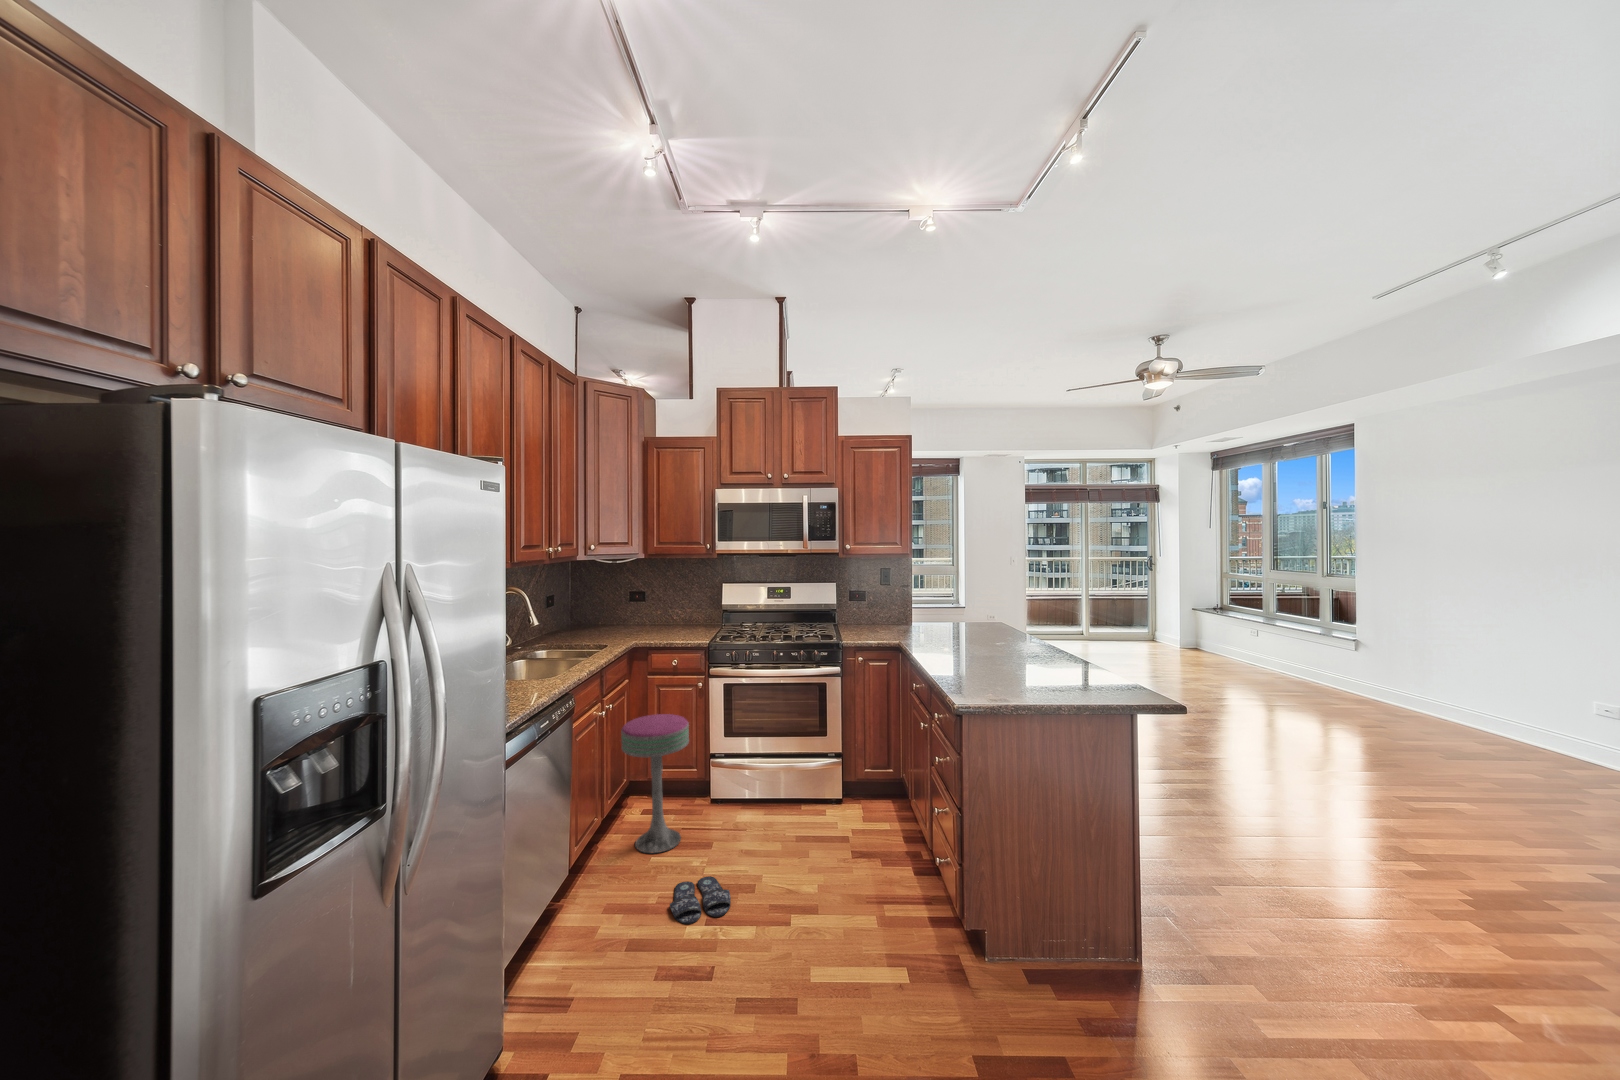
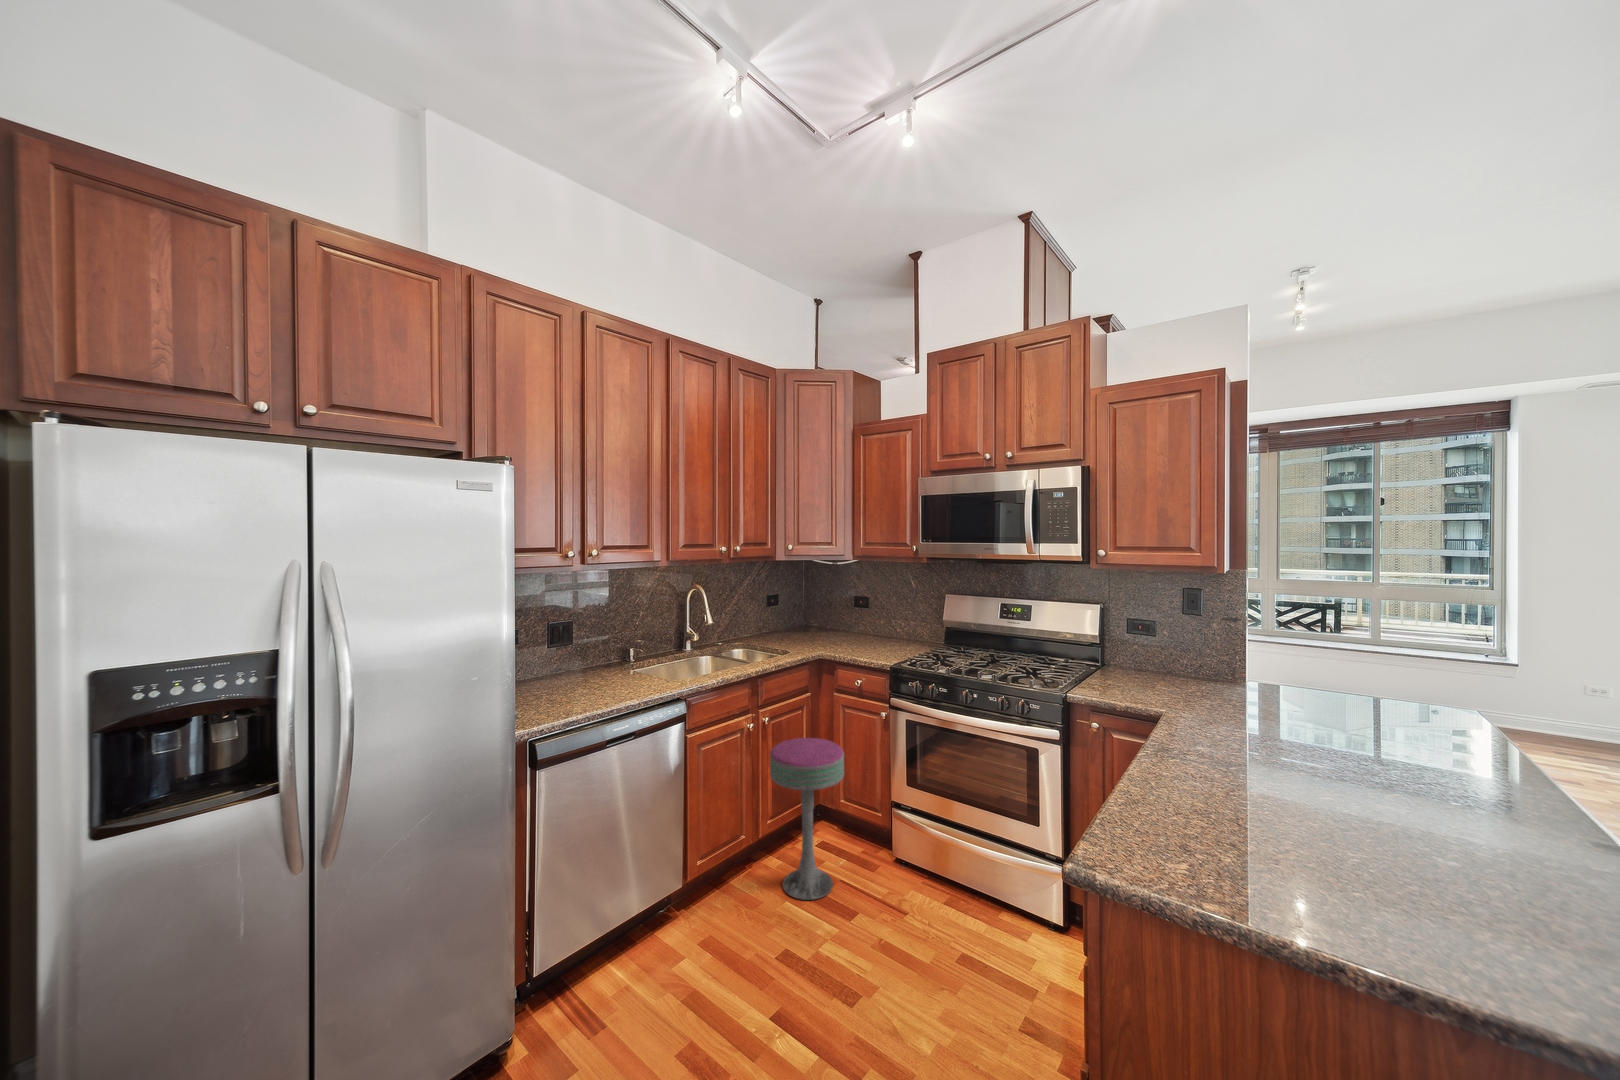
slippers: present [670,876,731,924] -> none [751,948,826,1019]

